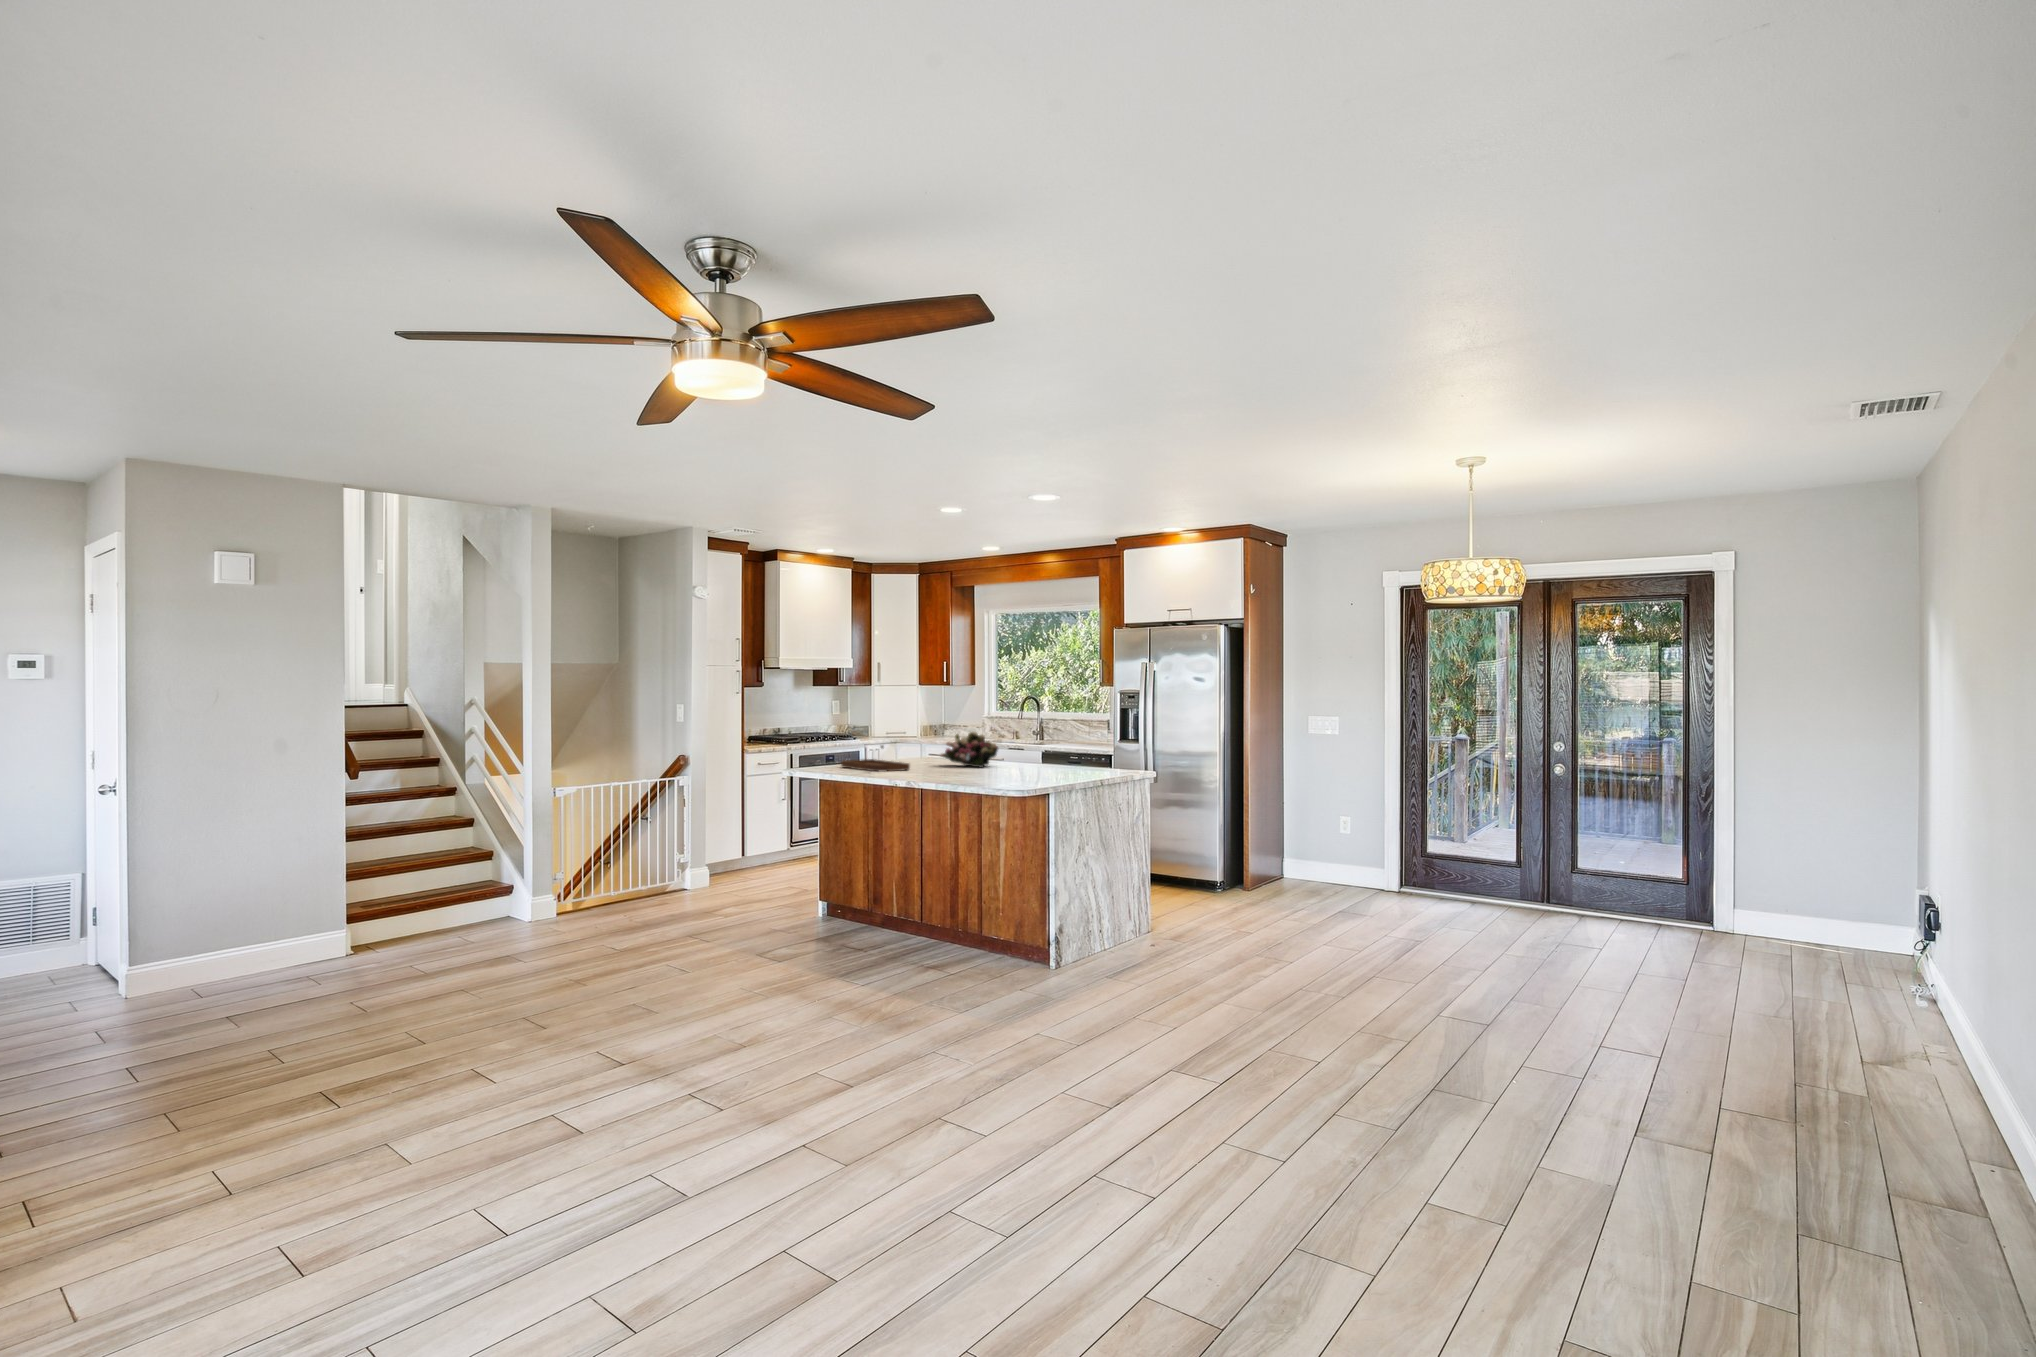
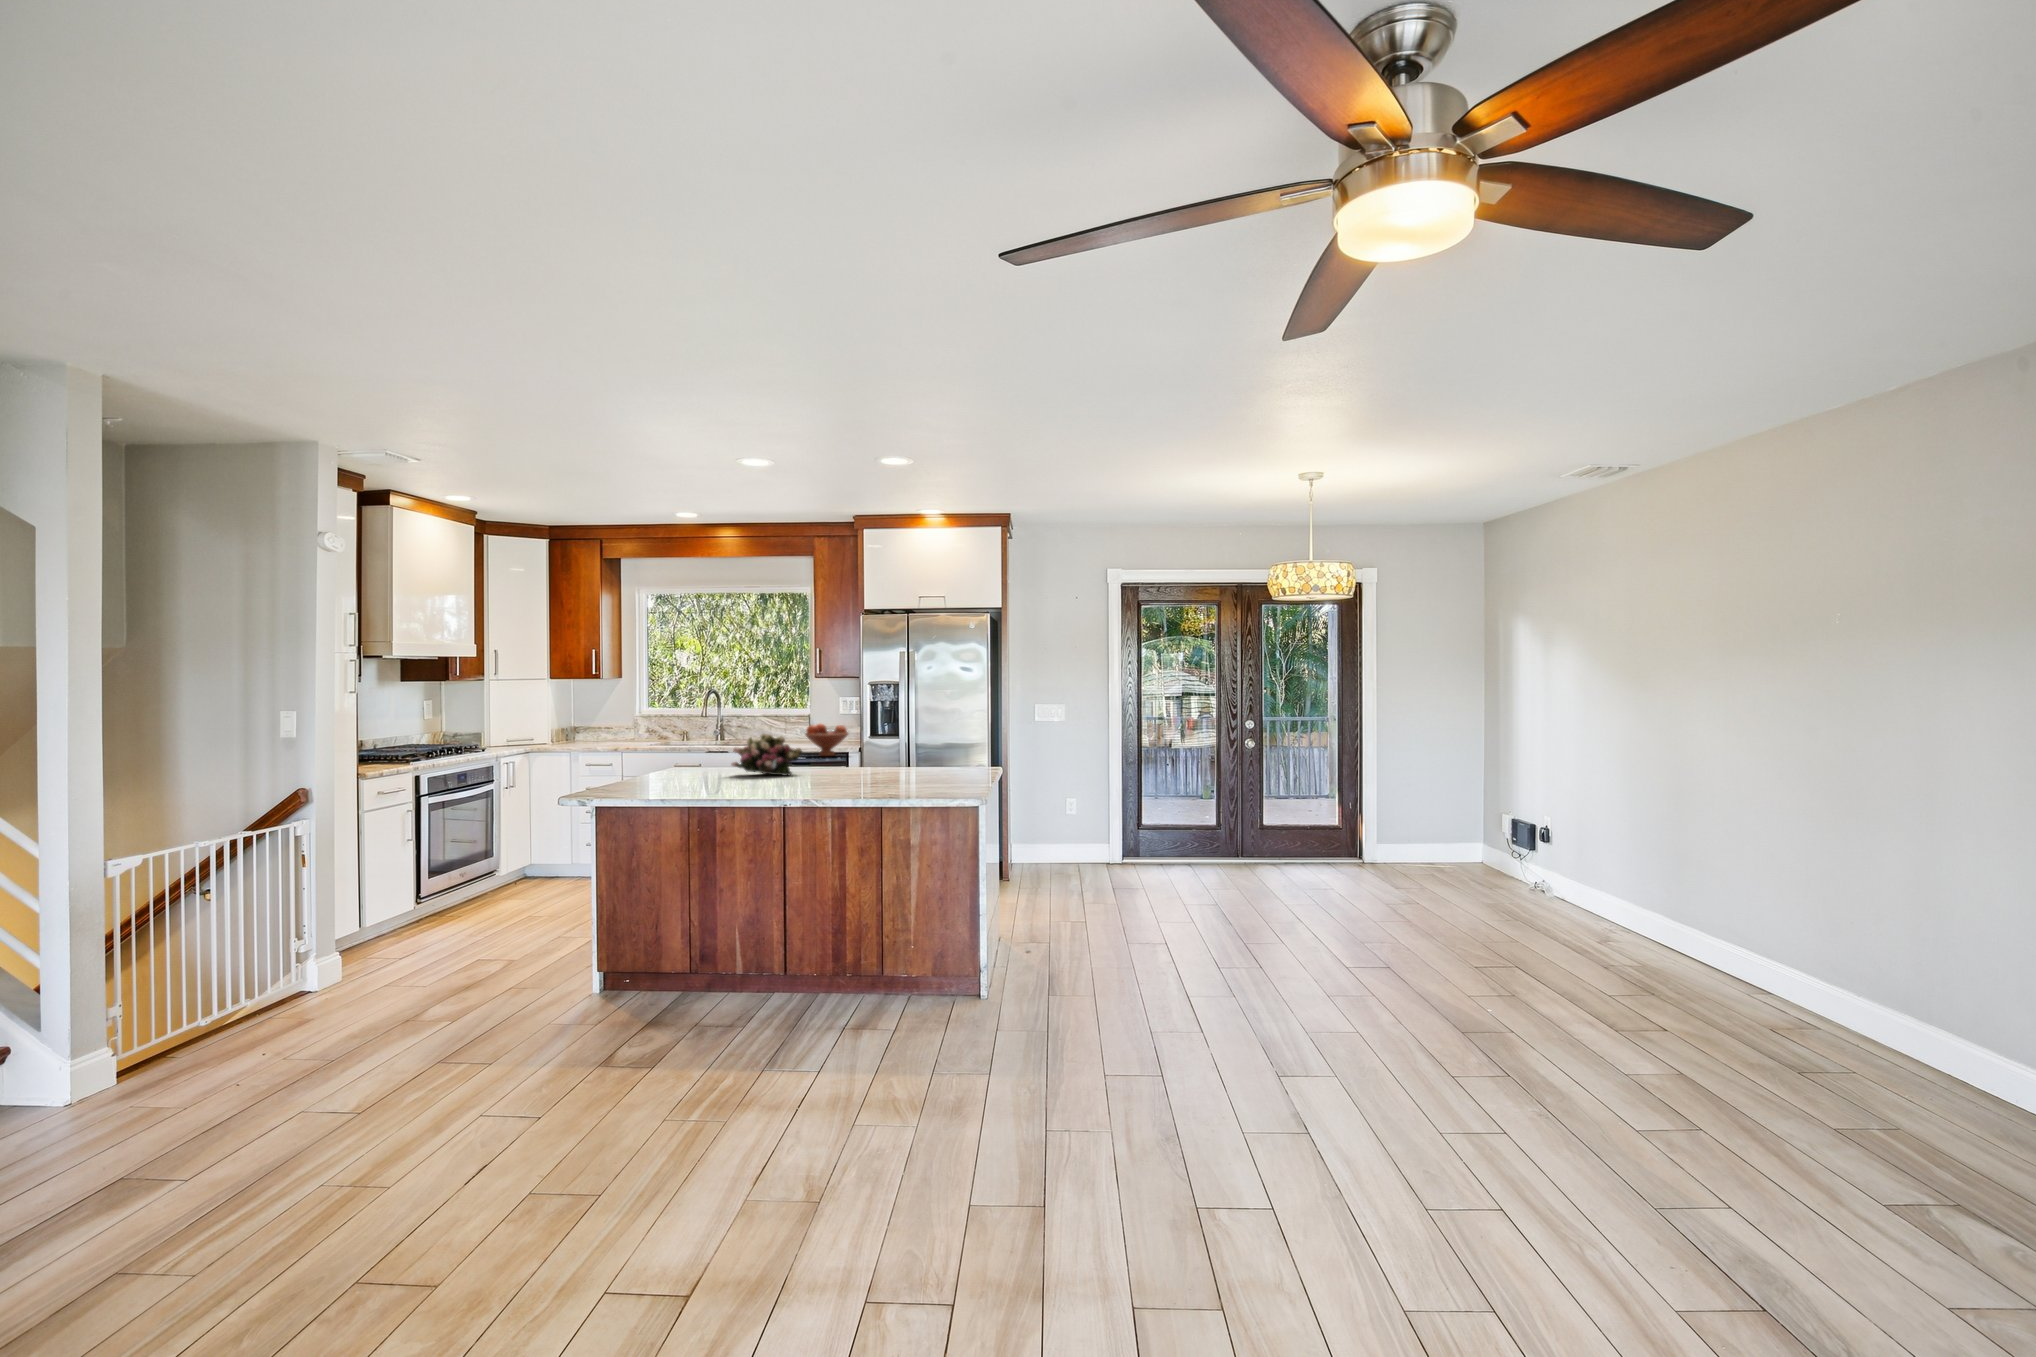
fruit bowl: none [1081,729,1121,759] -> present [805,724,848,756]
tray: present [841,745,910,772] -> none [638,756,743,791]

